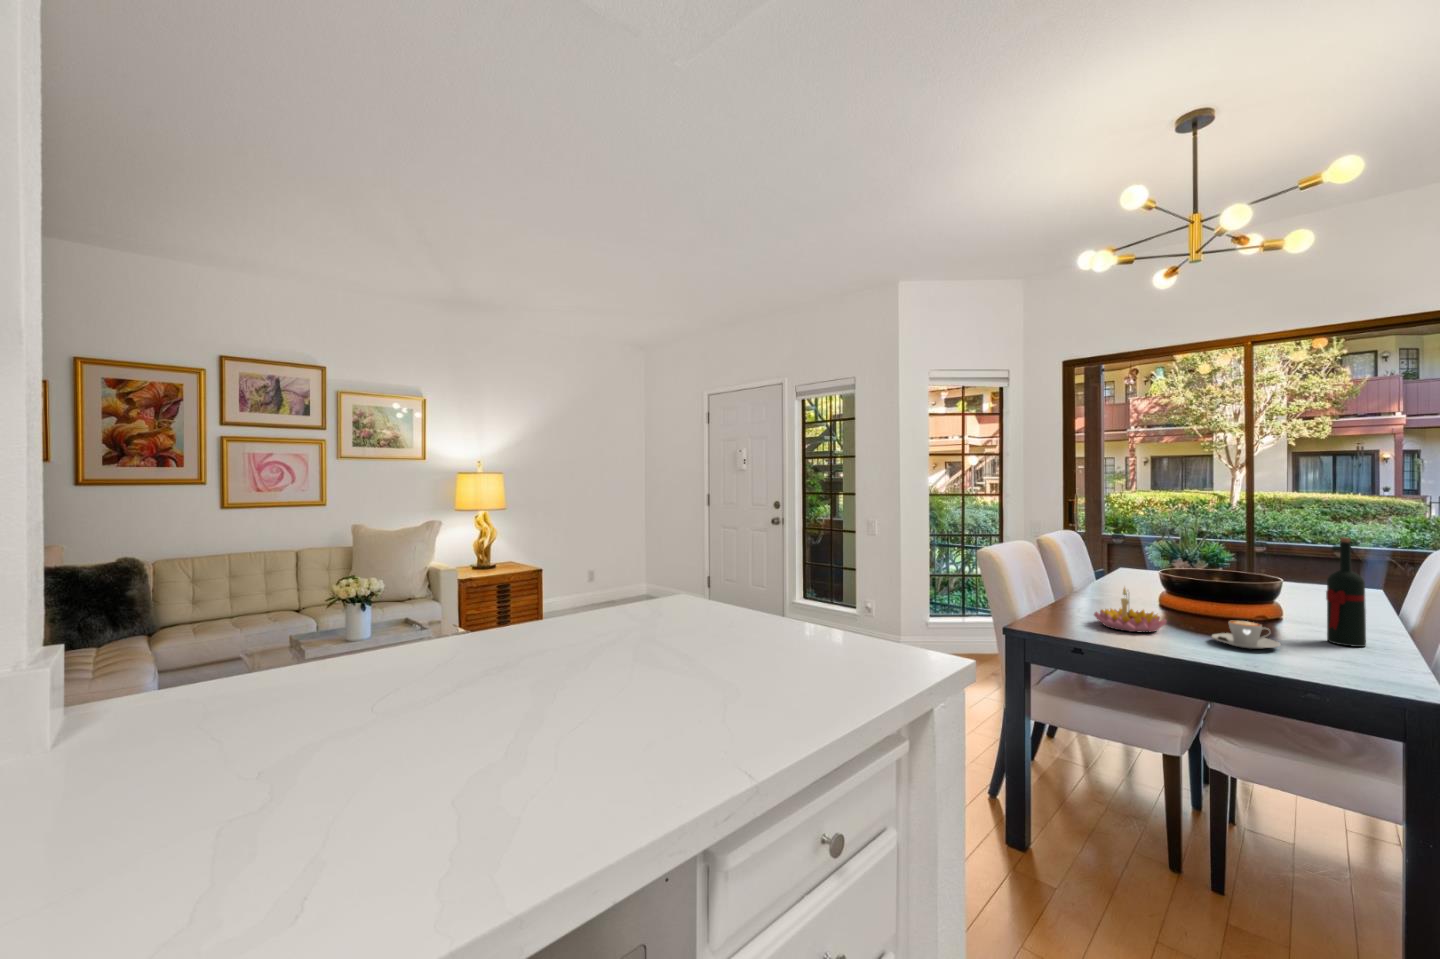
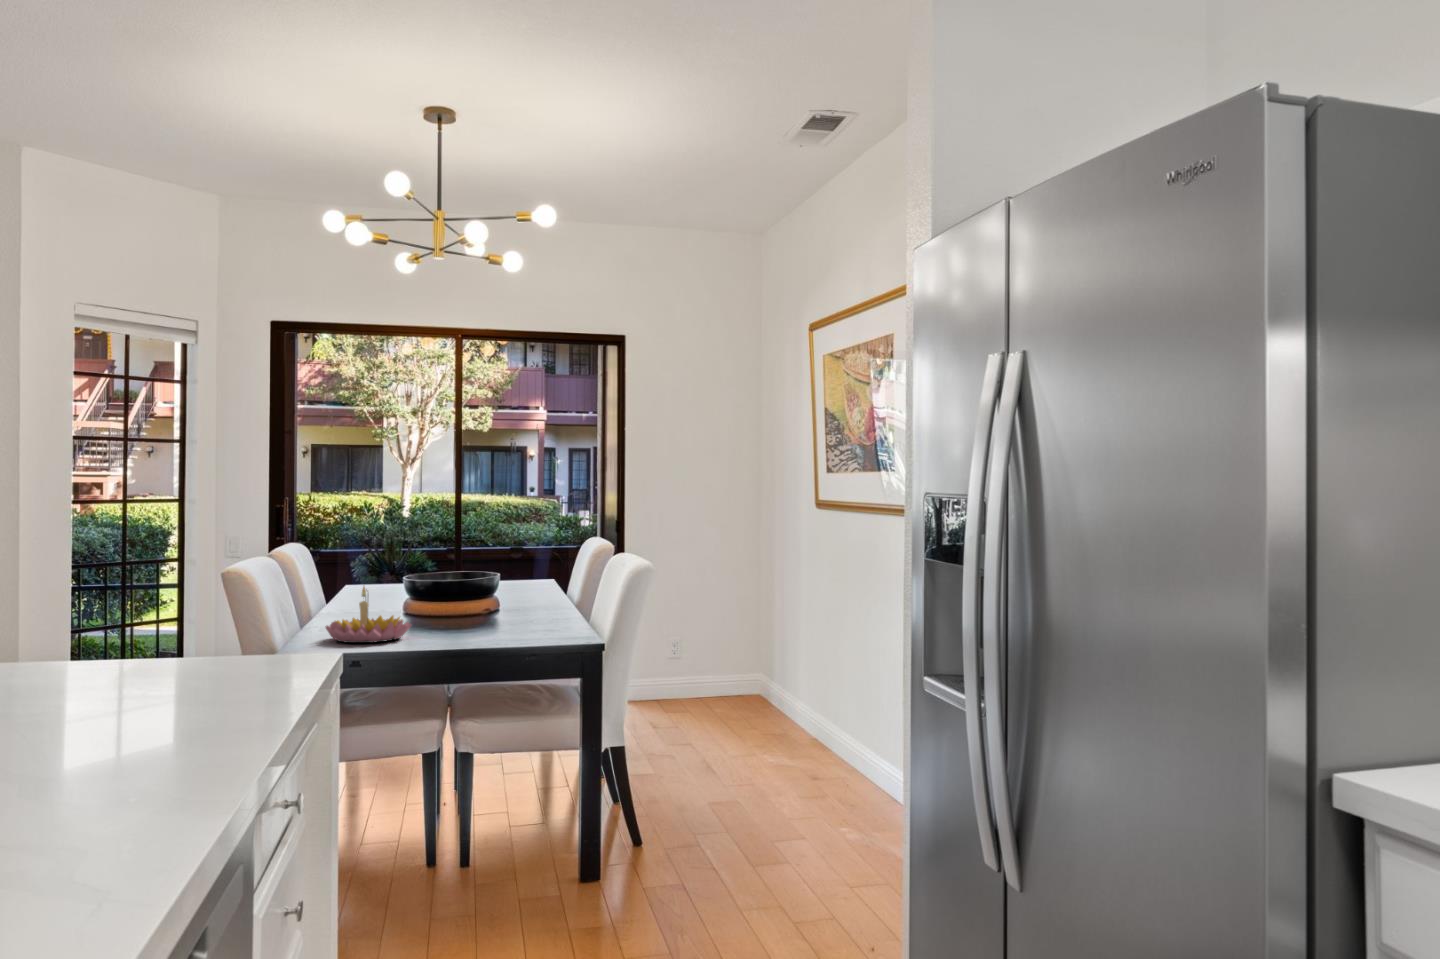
wine bottle: present [1326,537,1366,647] -> none [547,512,576,624]
coffee cup: present [1212,621,1280,649] -> none [459,609,522,638]

